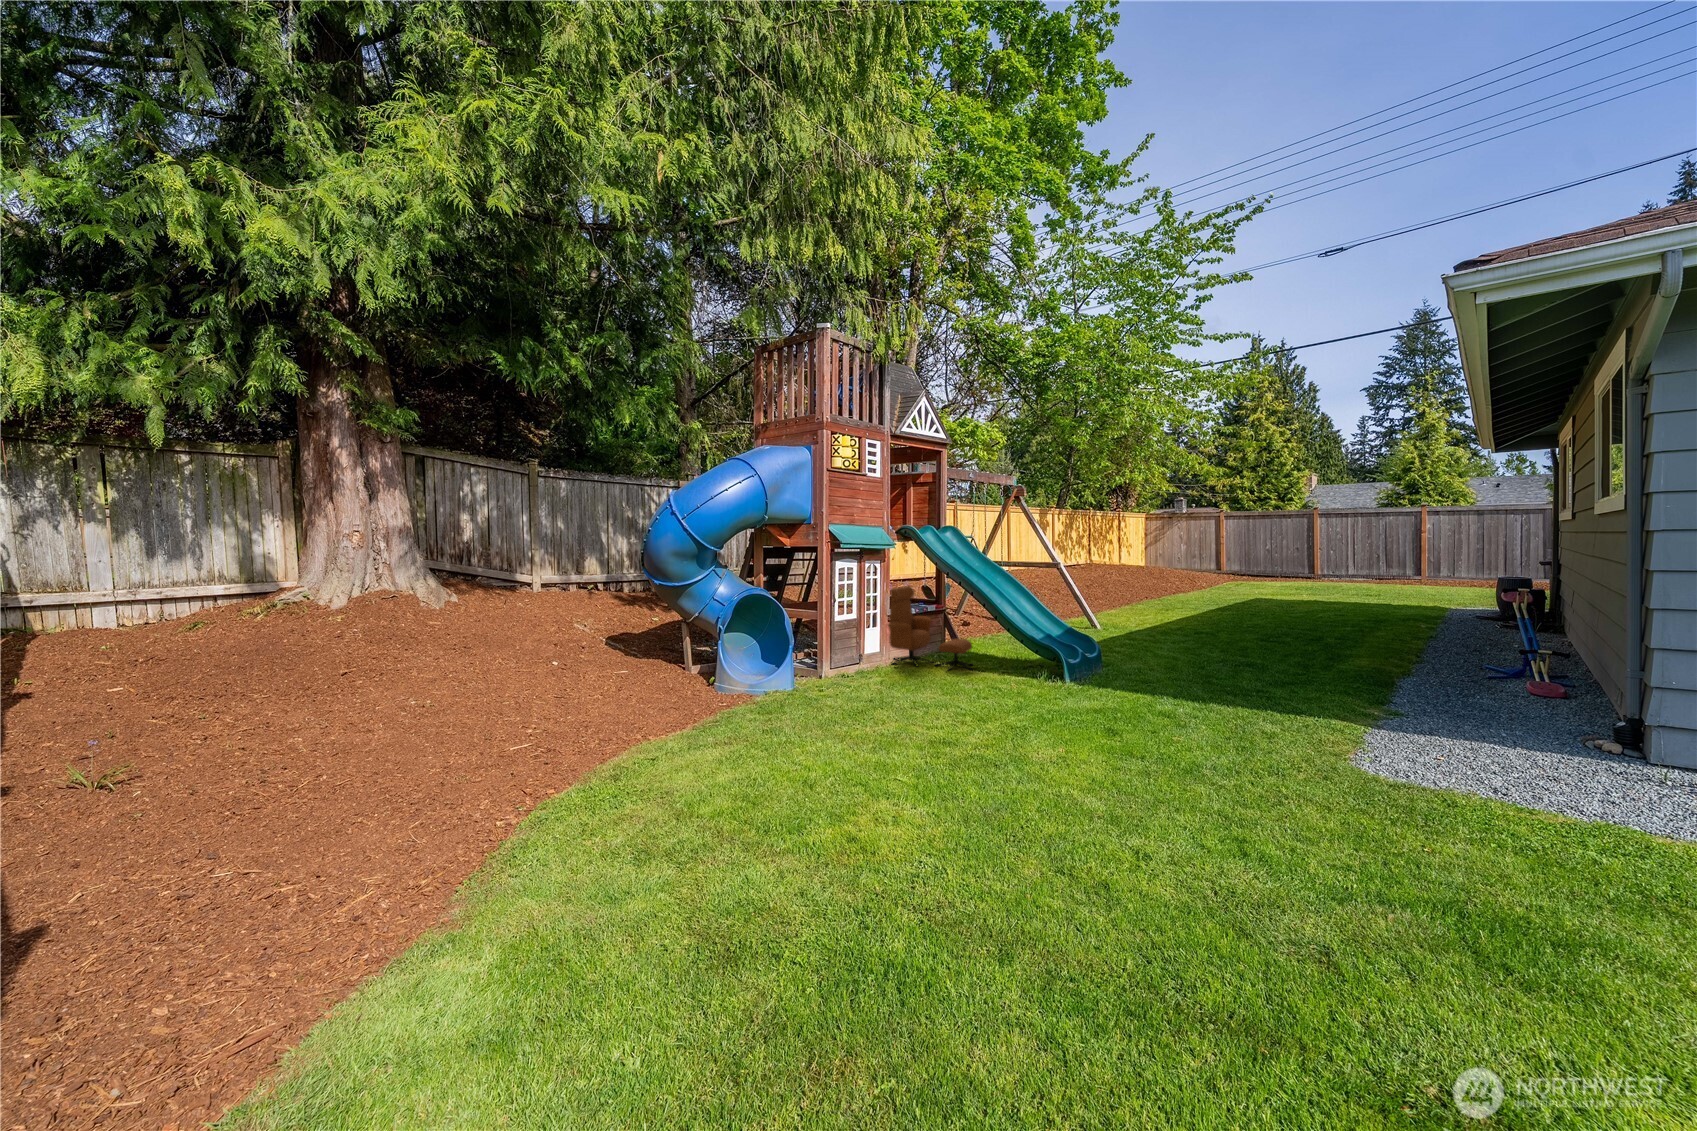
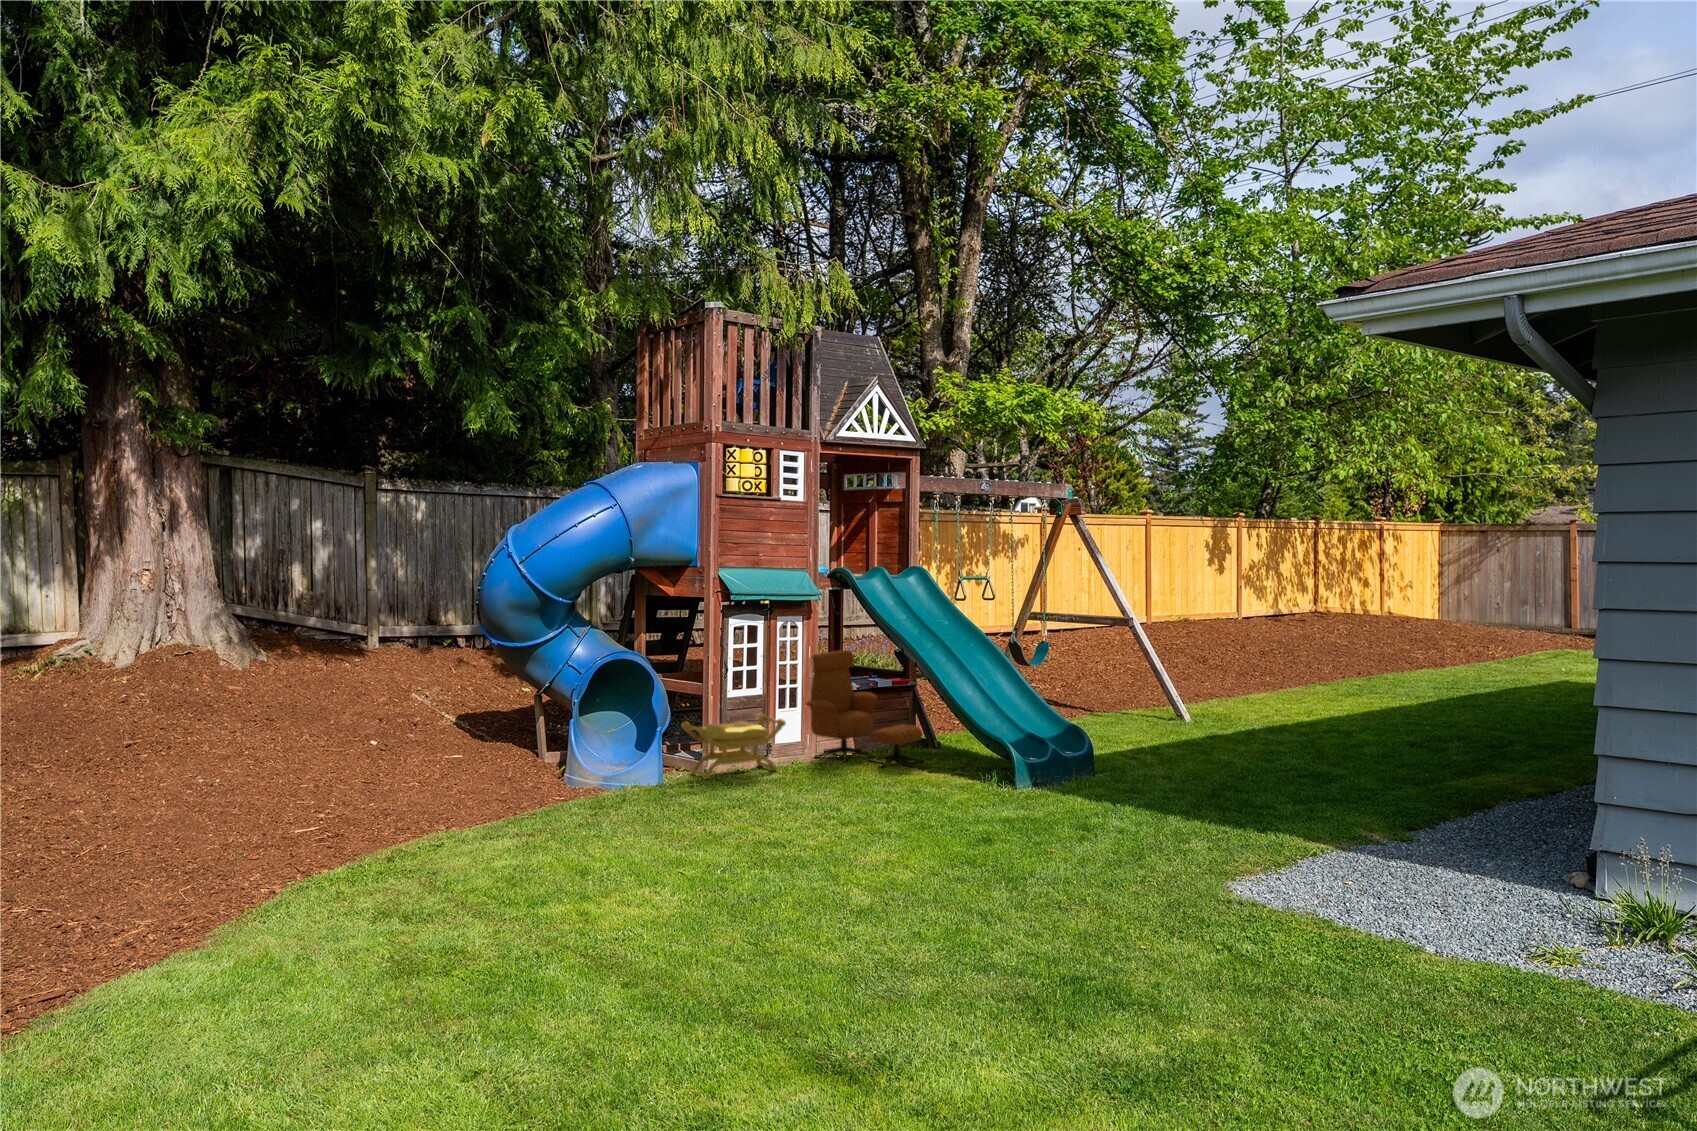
stool: none [807,633,883,685] -> present [681,714,786,779]

